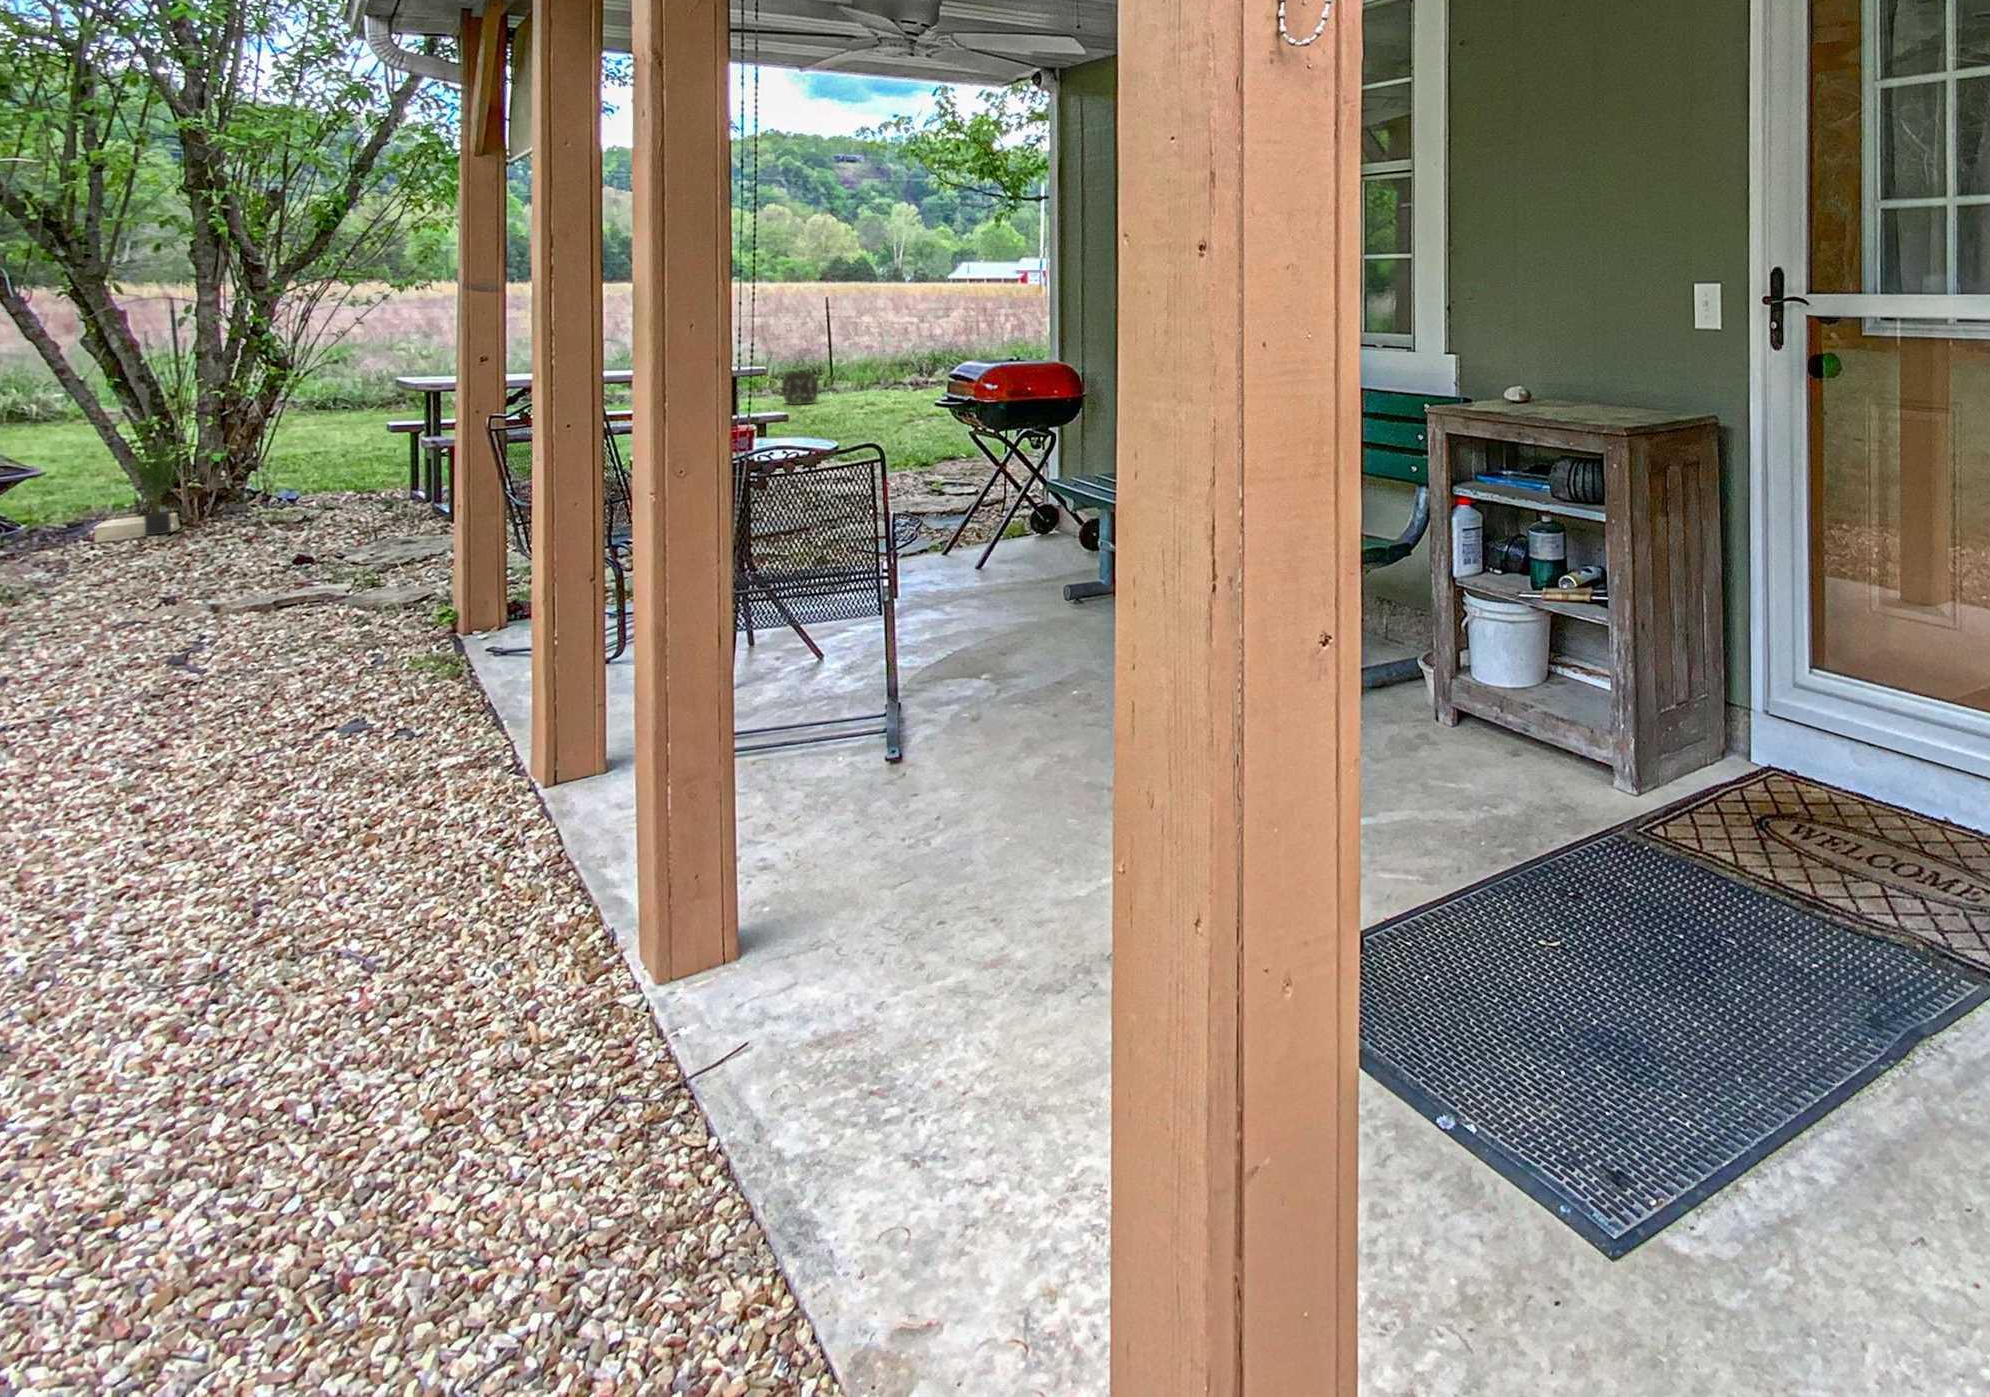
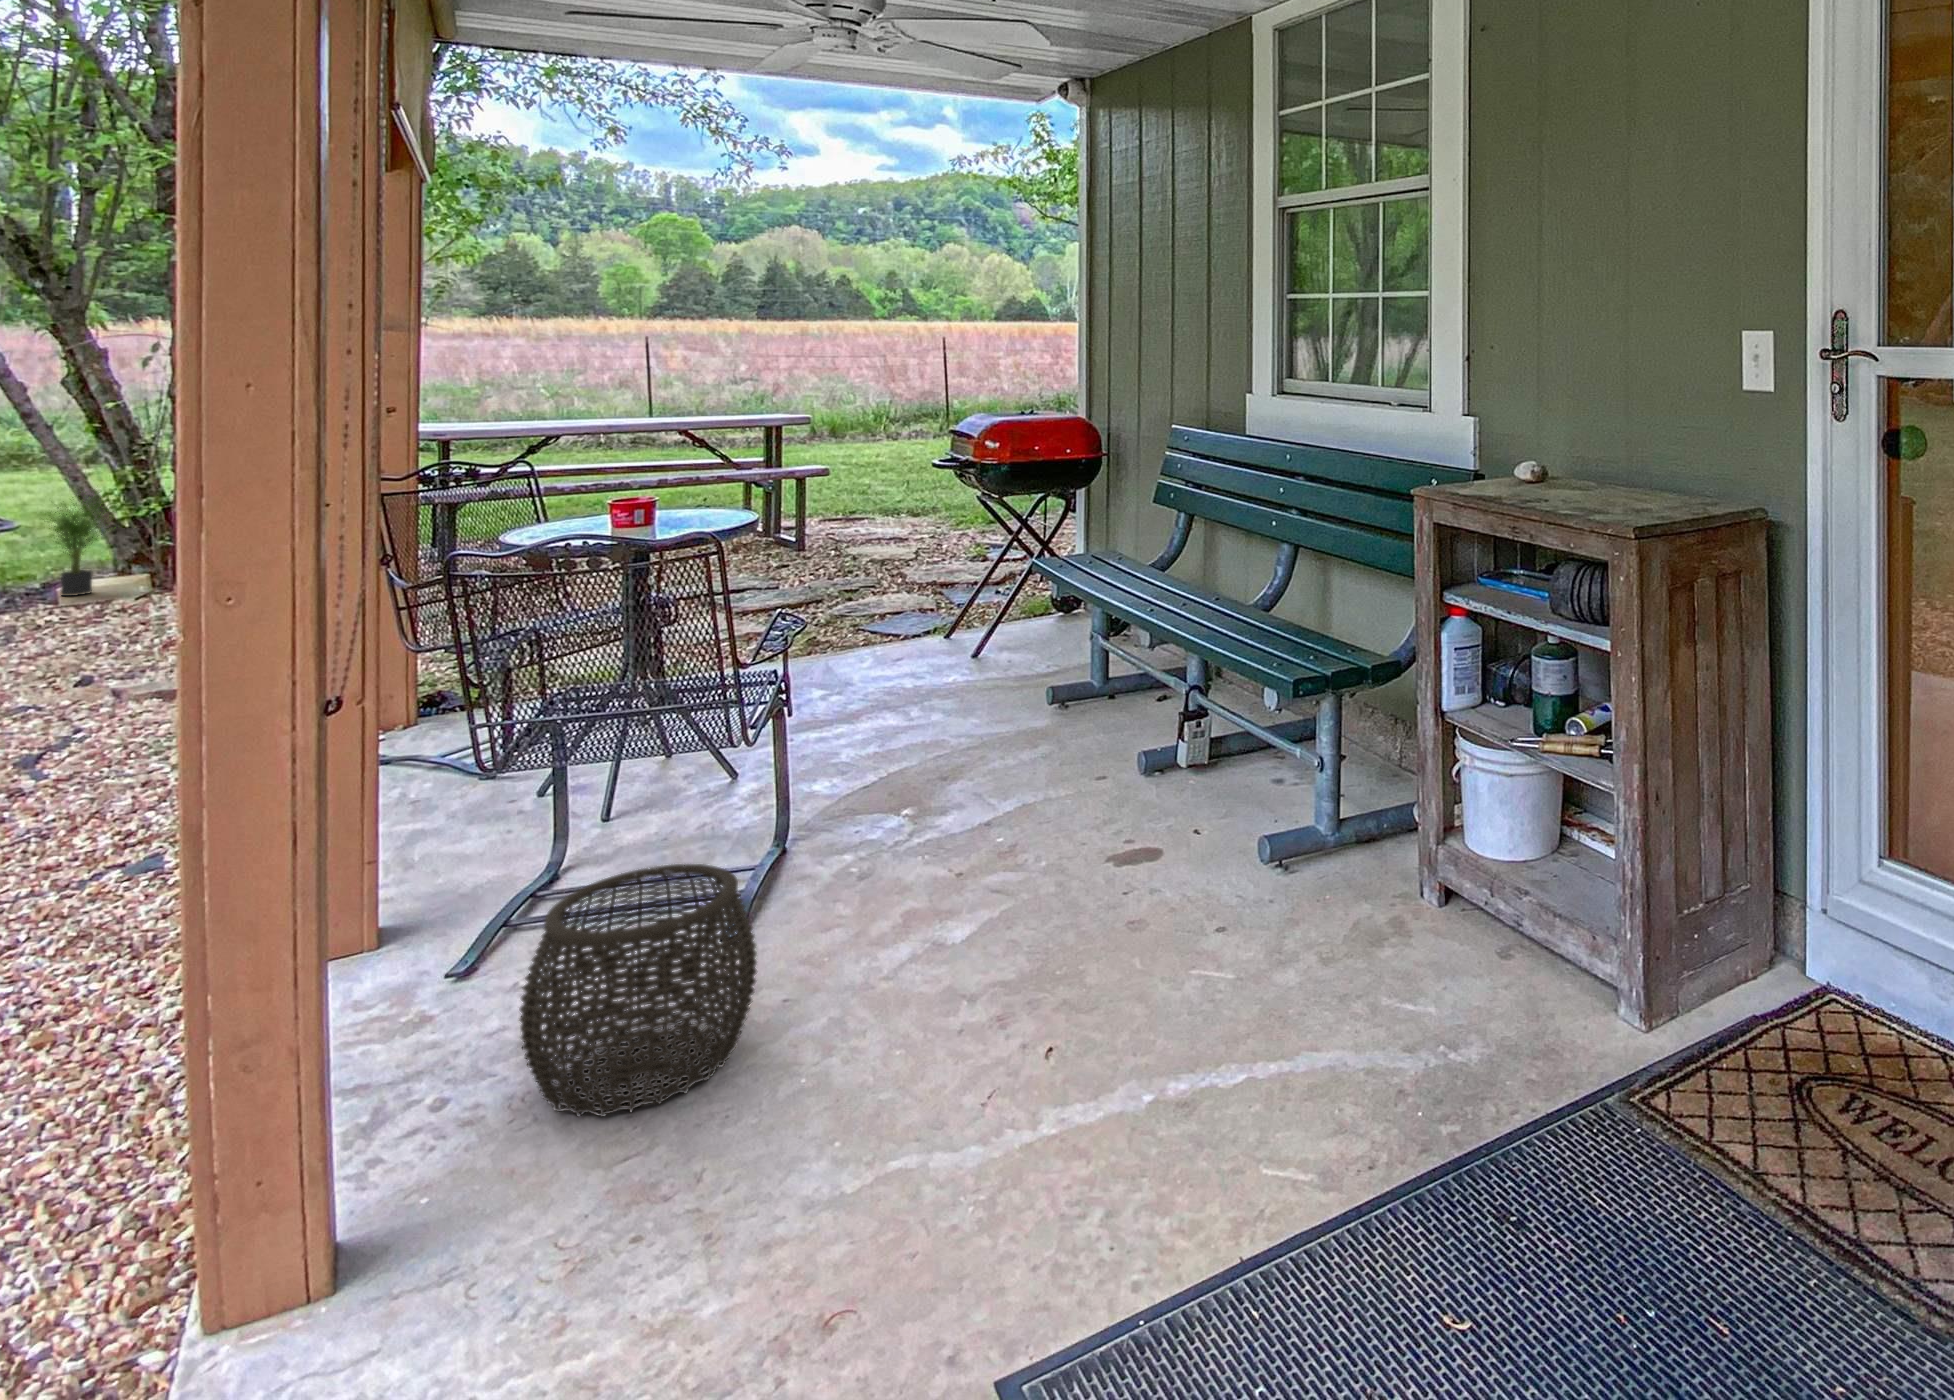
woven basket: present [782,372,819,404] -> present [519,864,757,1117]

